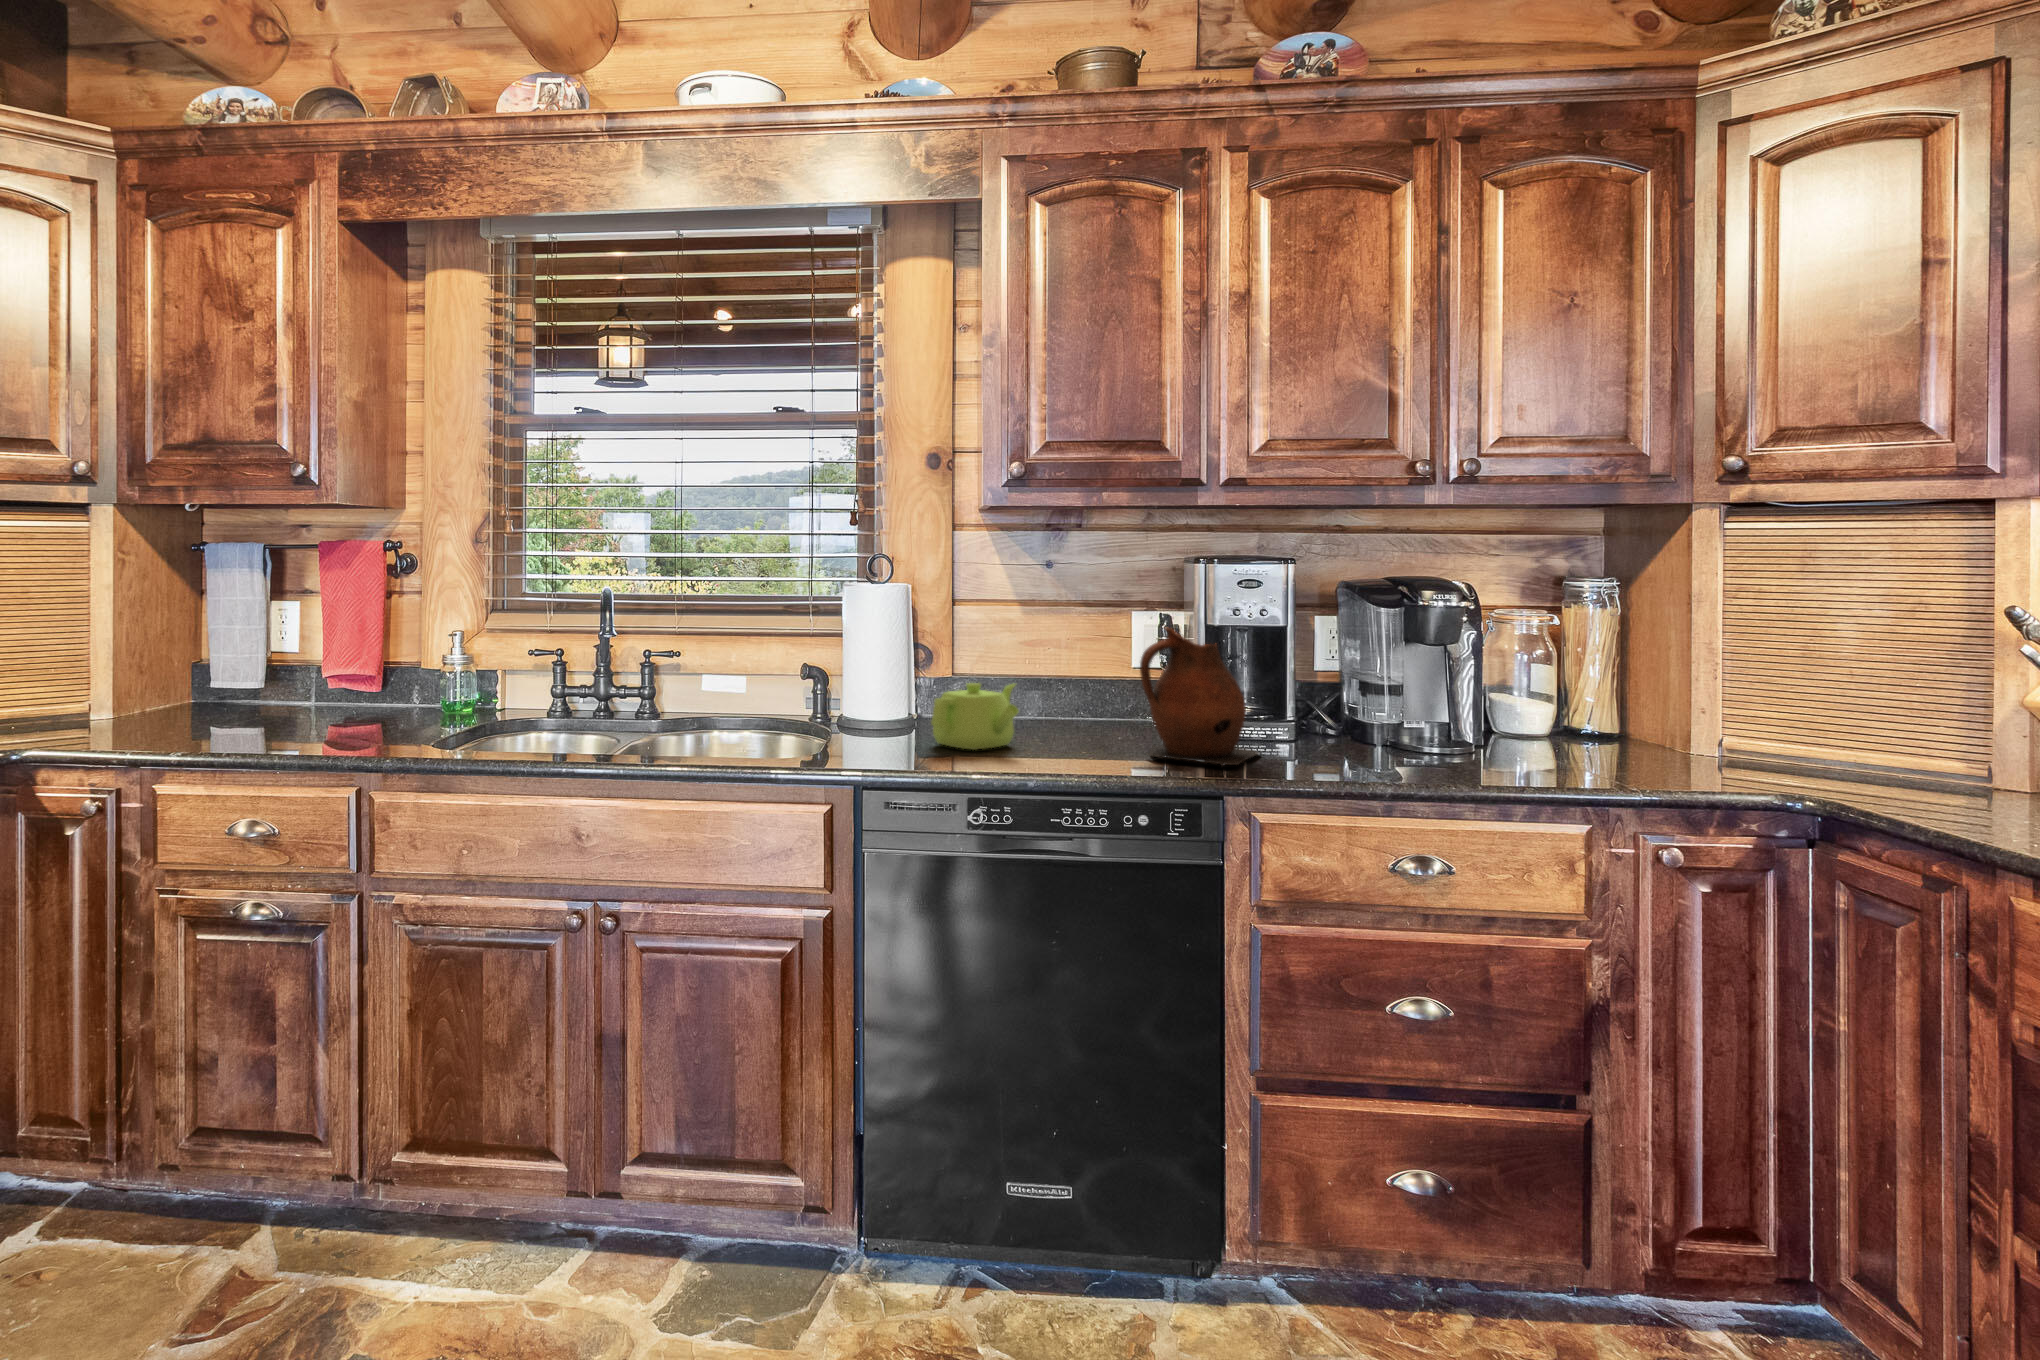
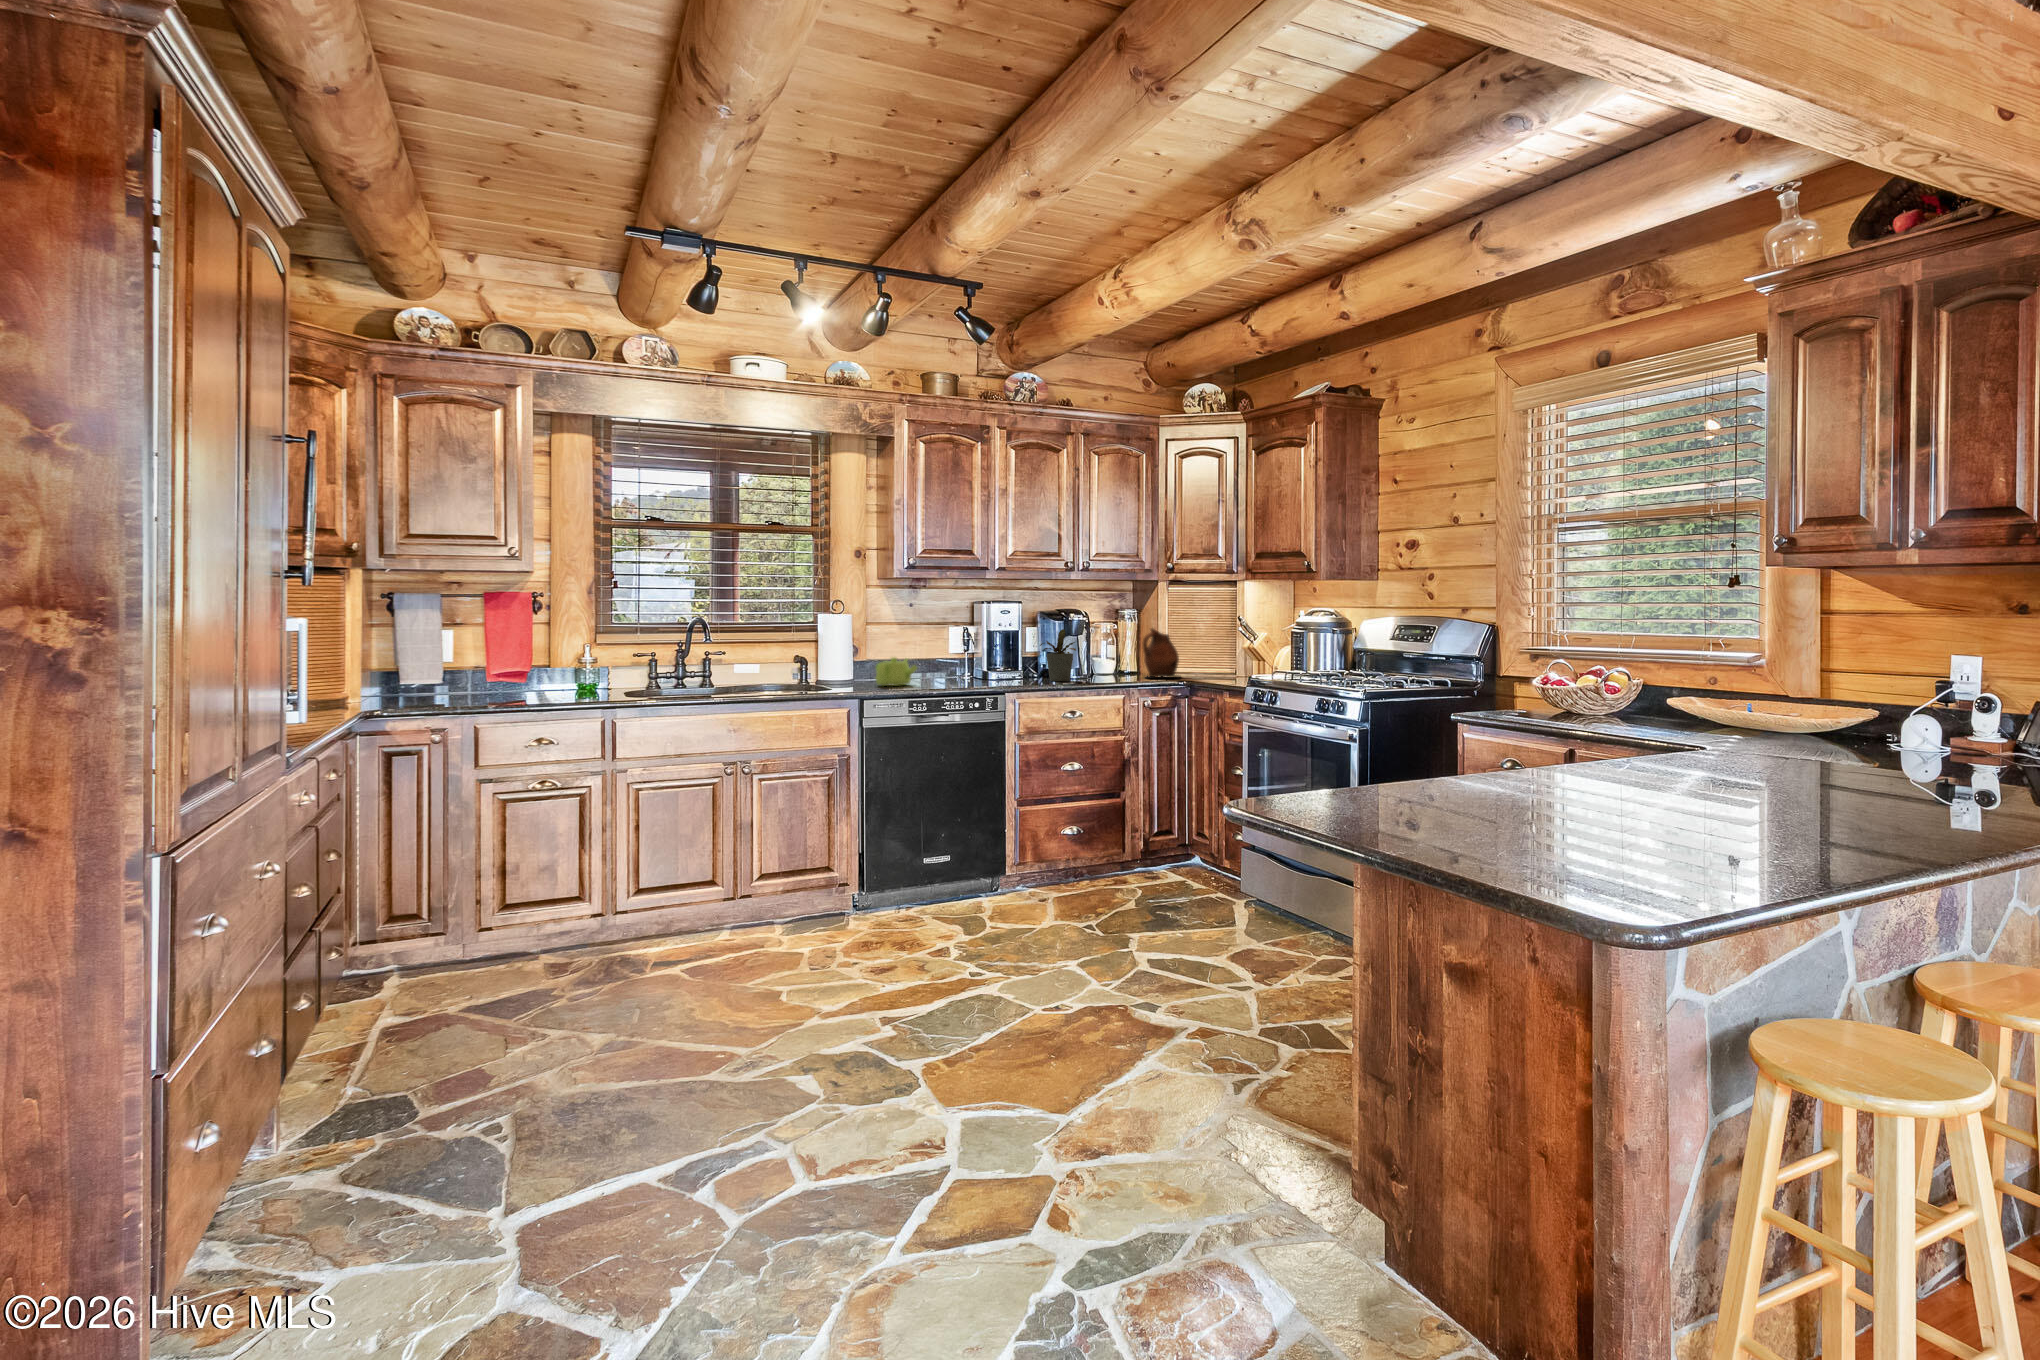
ceramic pitcher: present [1140,628,1260,766] -> present [1142,628,1179,678]
potted plant: none [1336,631,1437,764] -> present [1040,629,1076,681]

